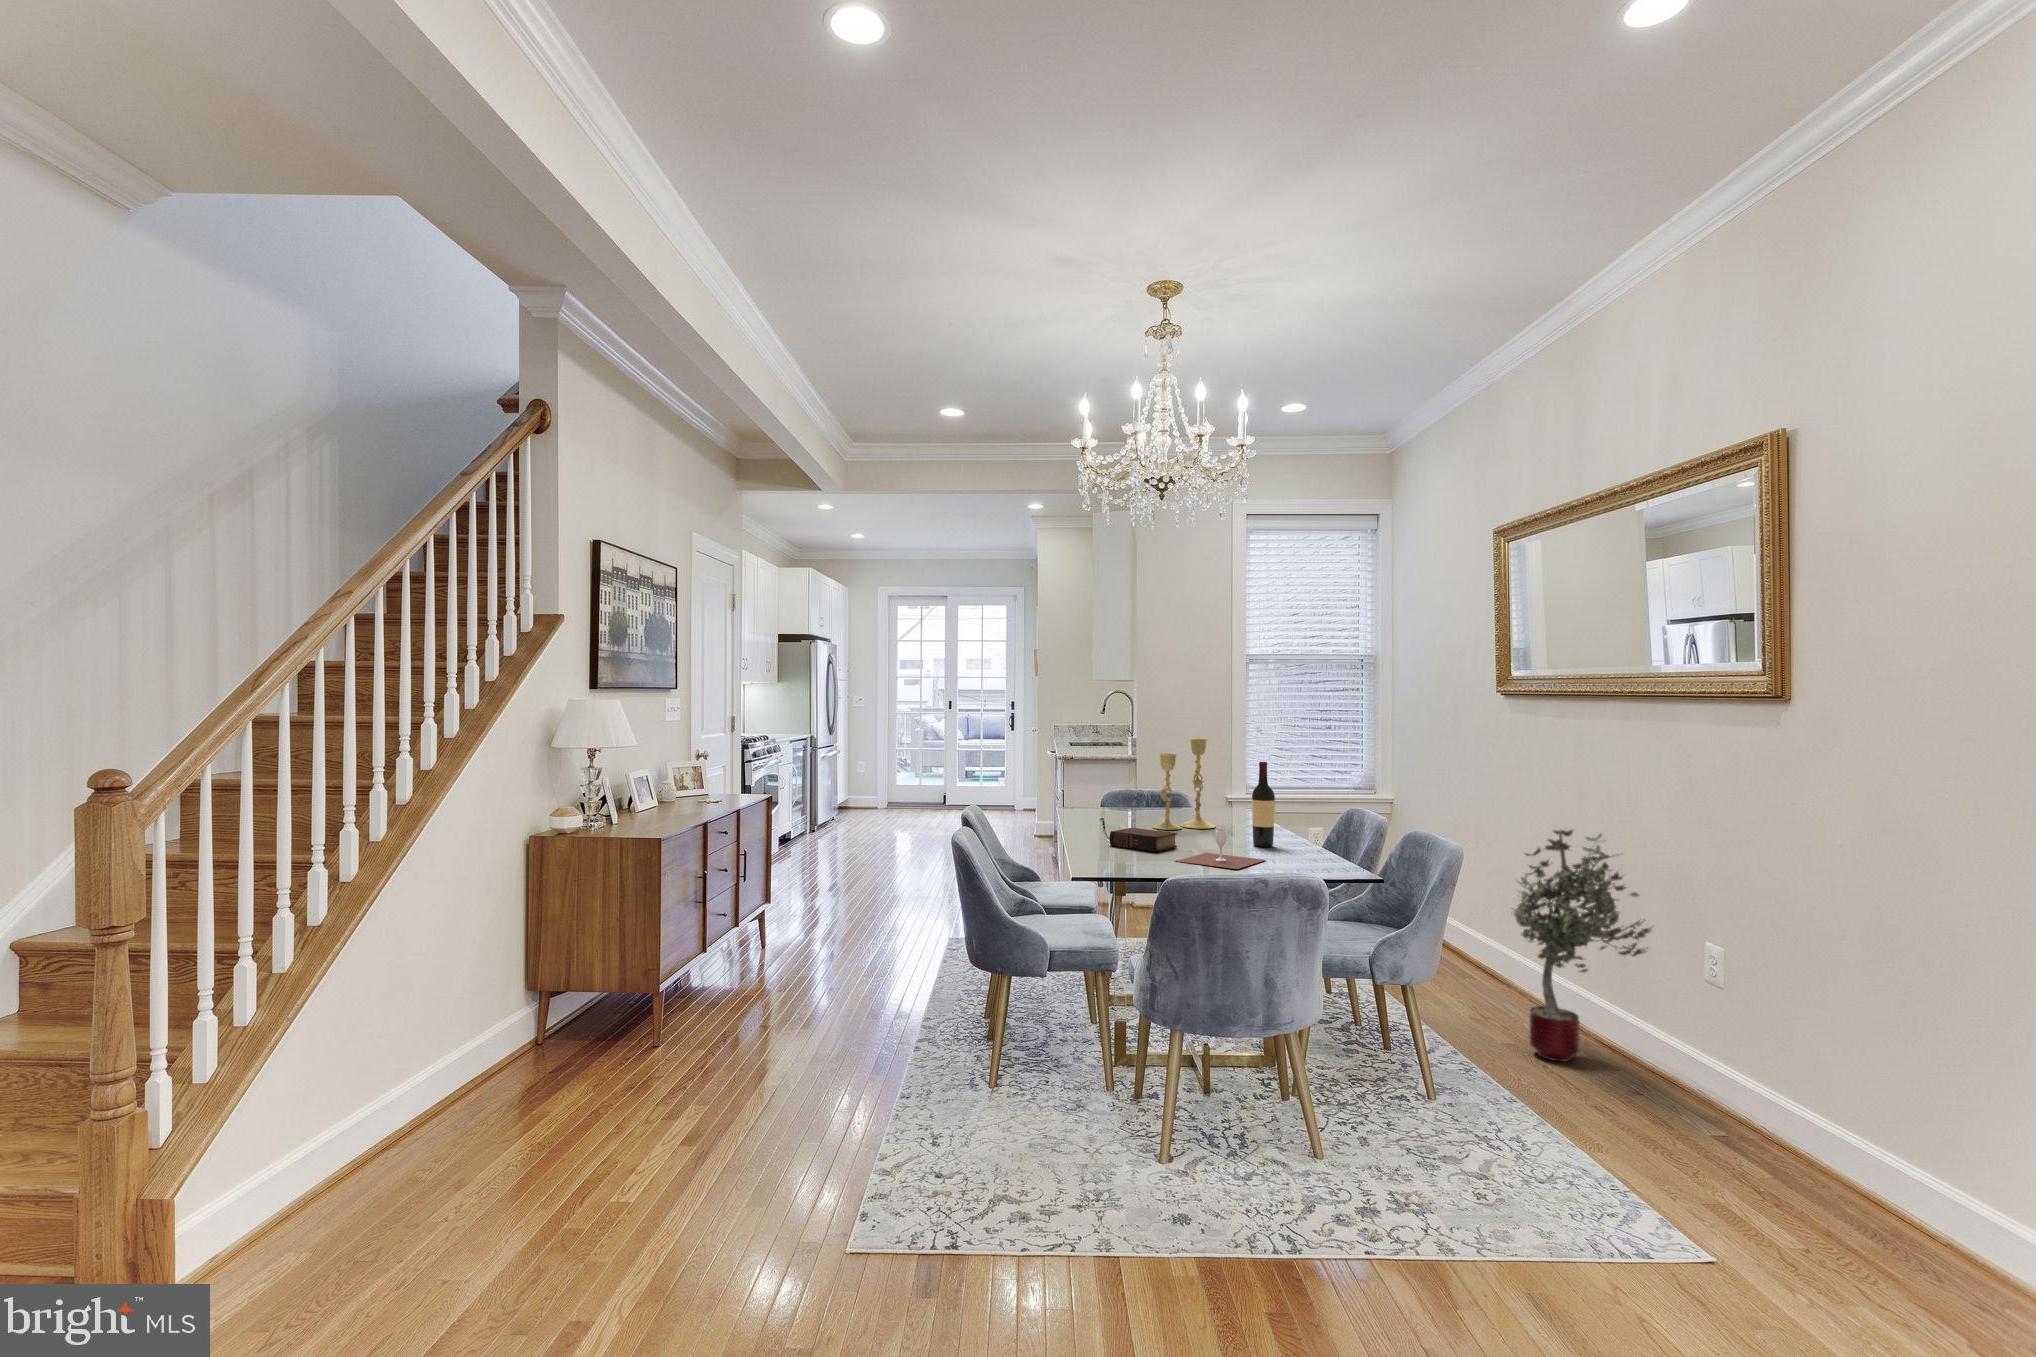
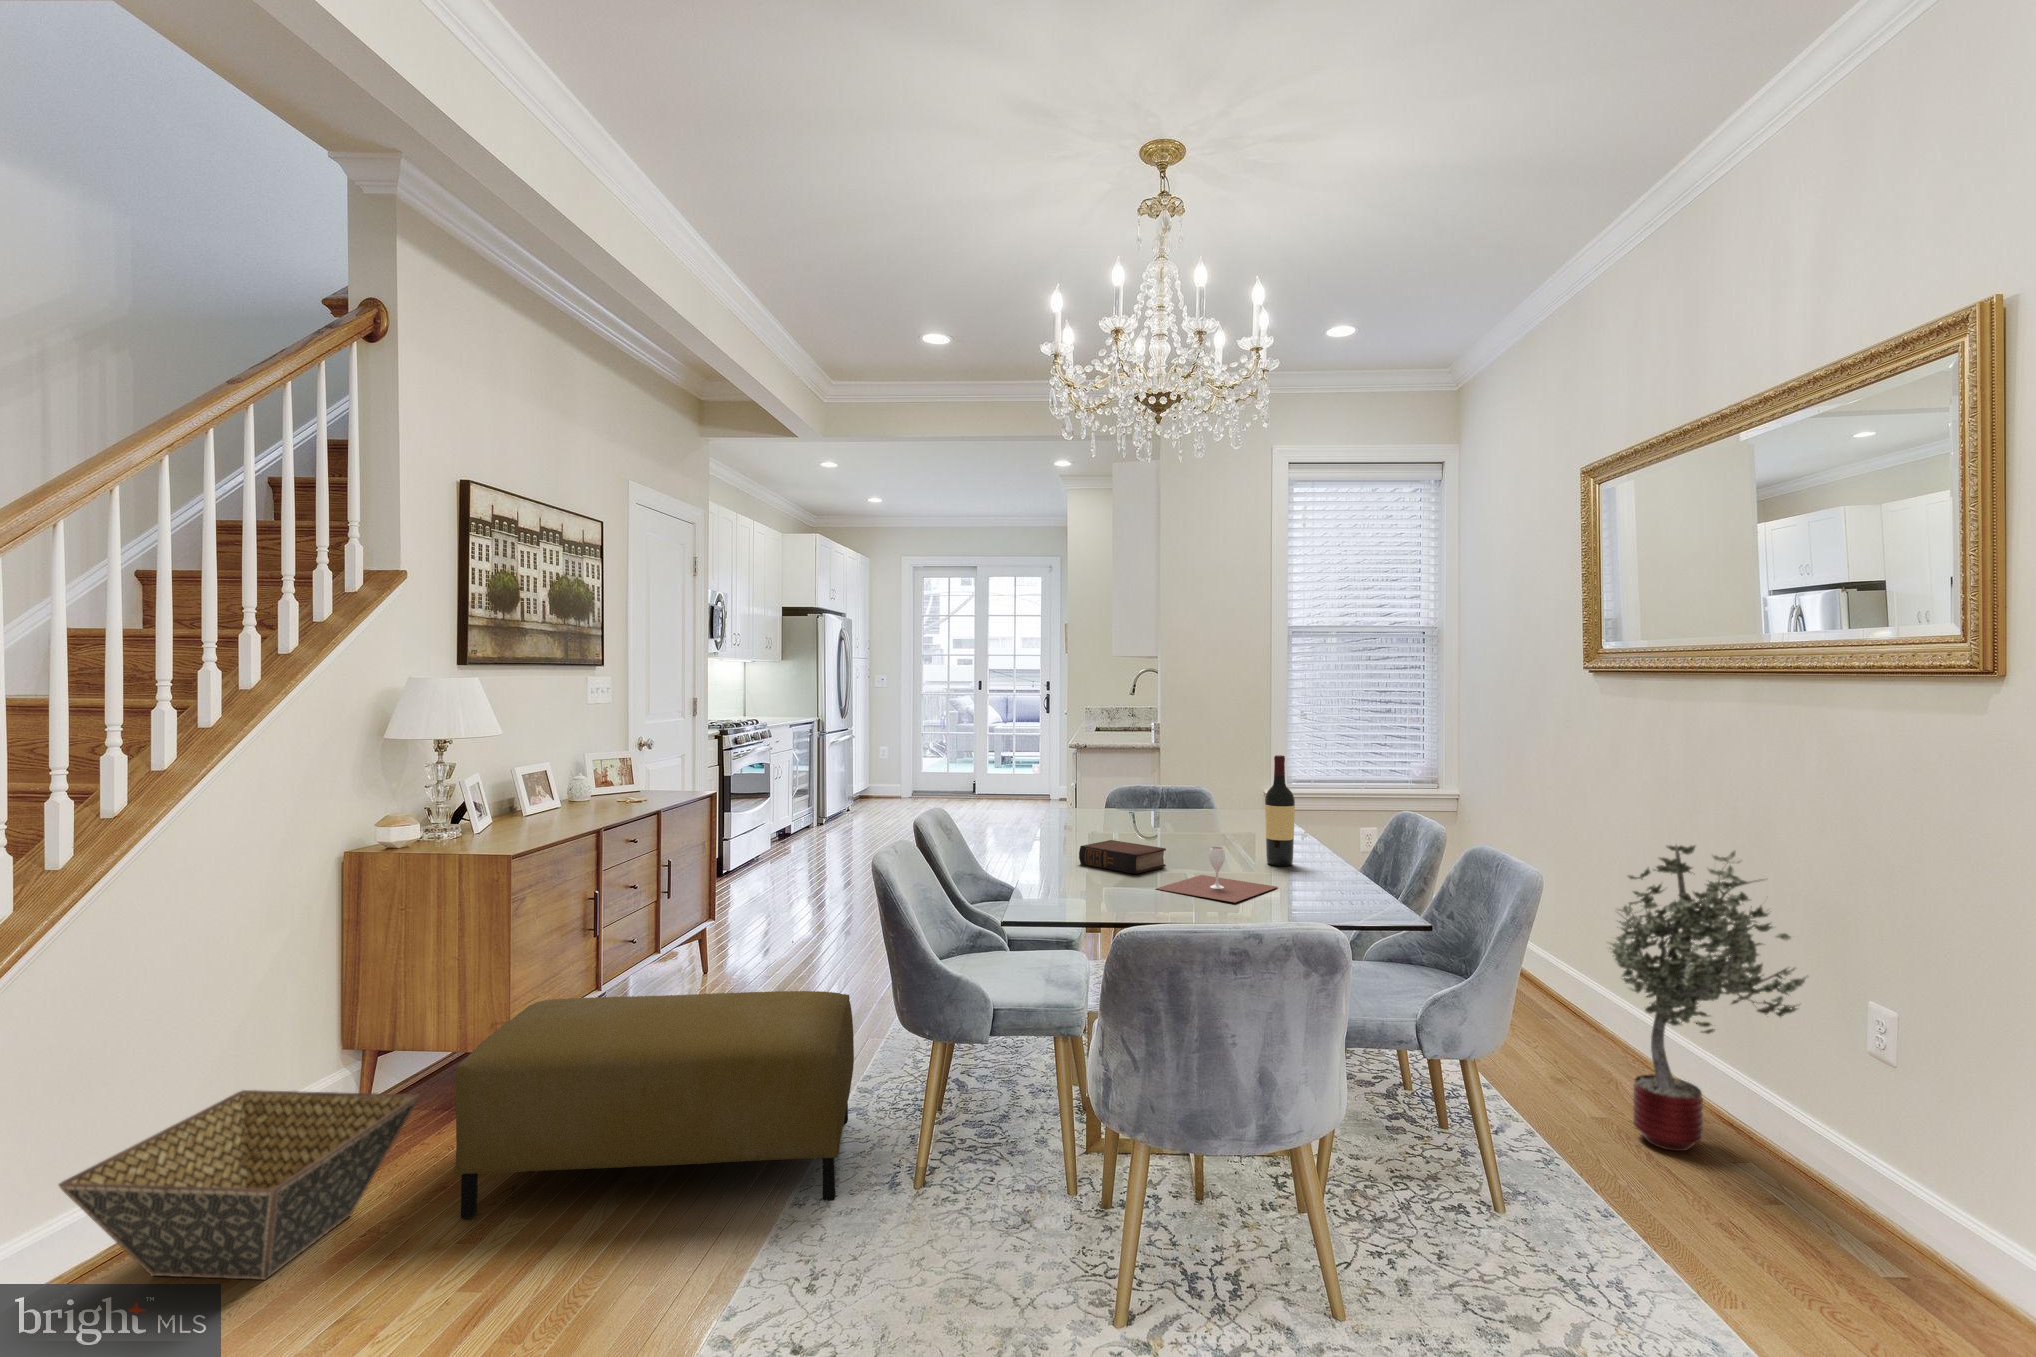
candlestick: present [1153,738,1216,830] -> none [1146,725,1226,840]
ottoman: none [645,947,938,1113] -> present [455,991,854,1218]
basket: none [371,1020,608,1152] -> present [59,1090,419,1280]

